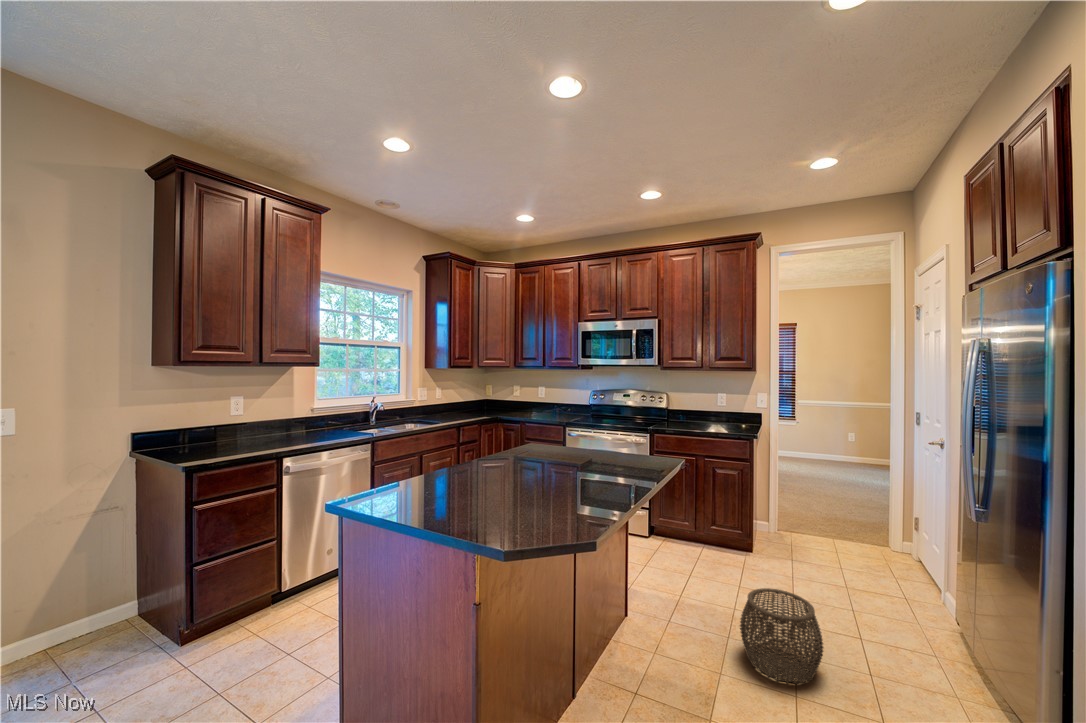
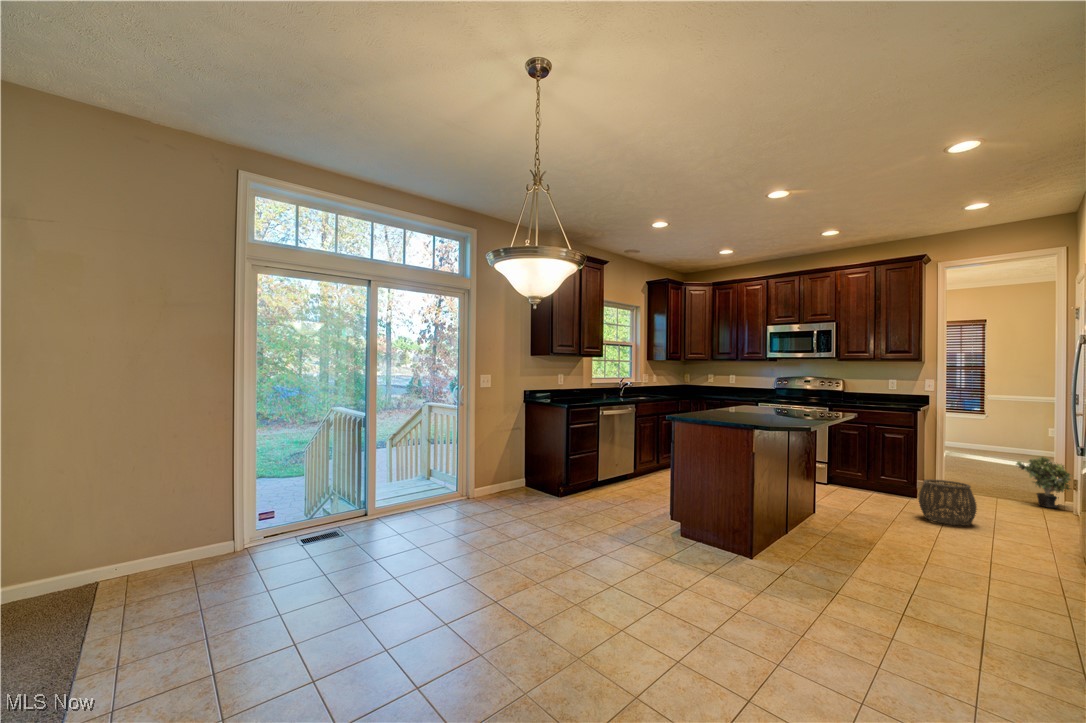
potted plant: none [862,510,931,584] -> present [1016,457,1071,508]

